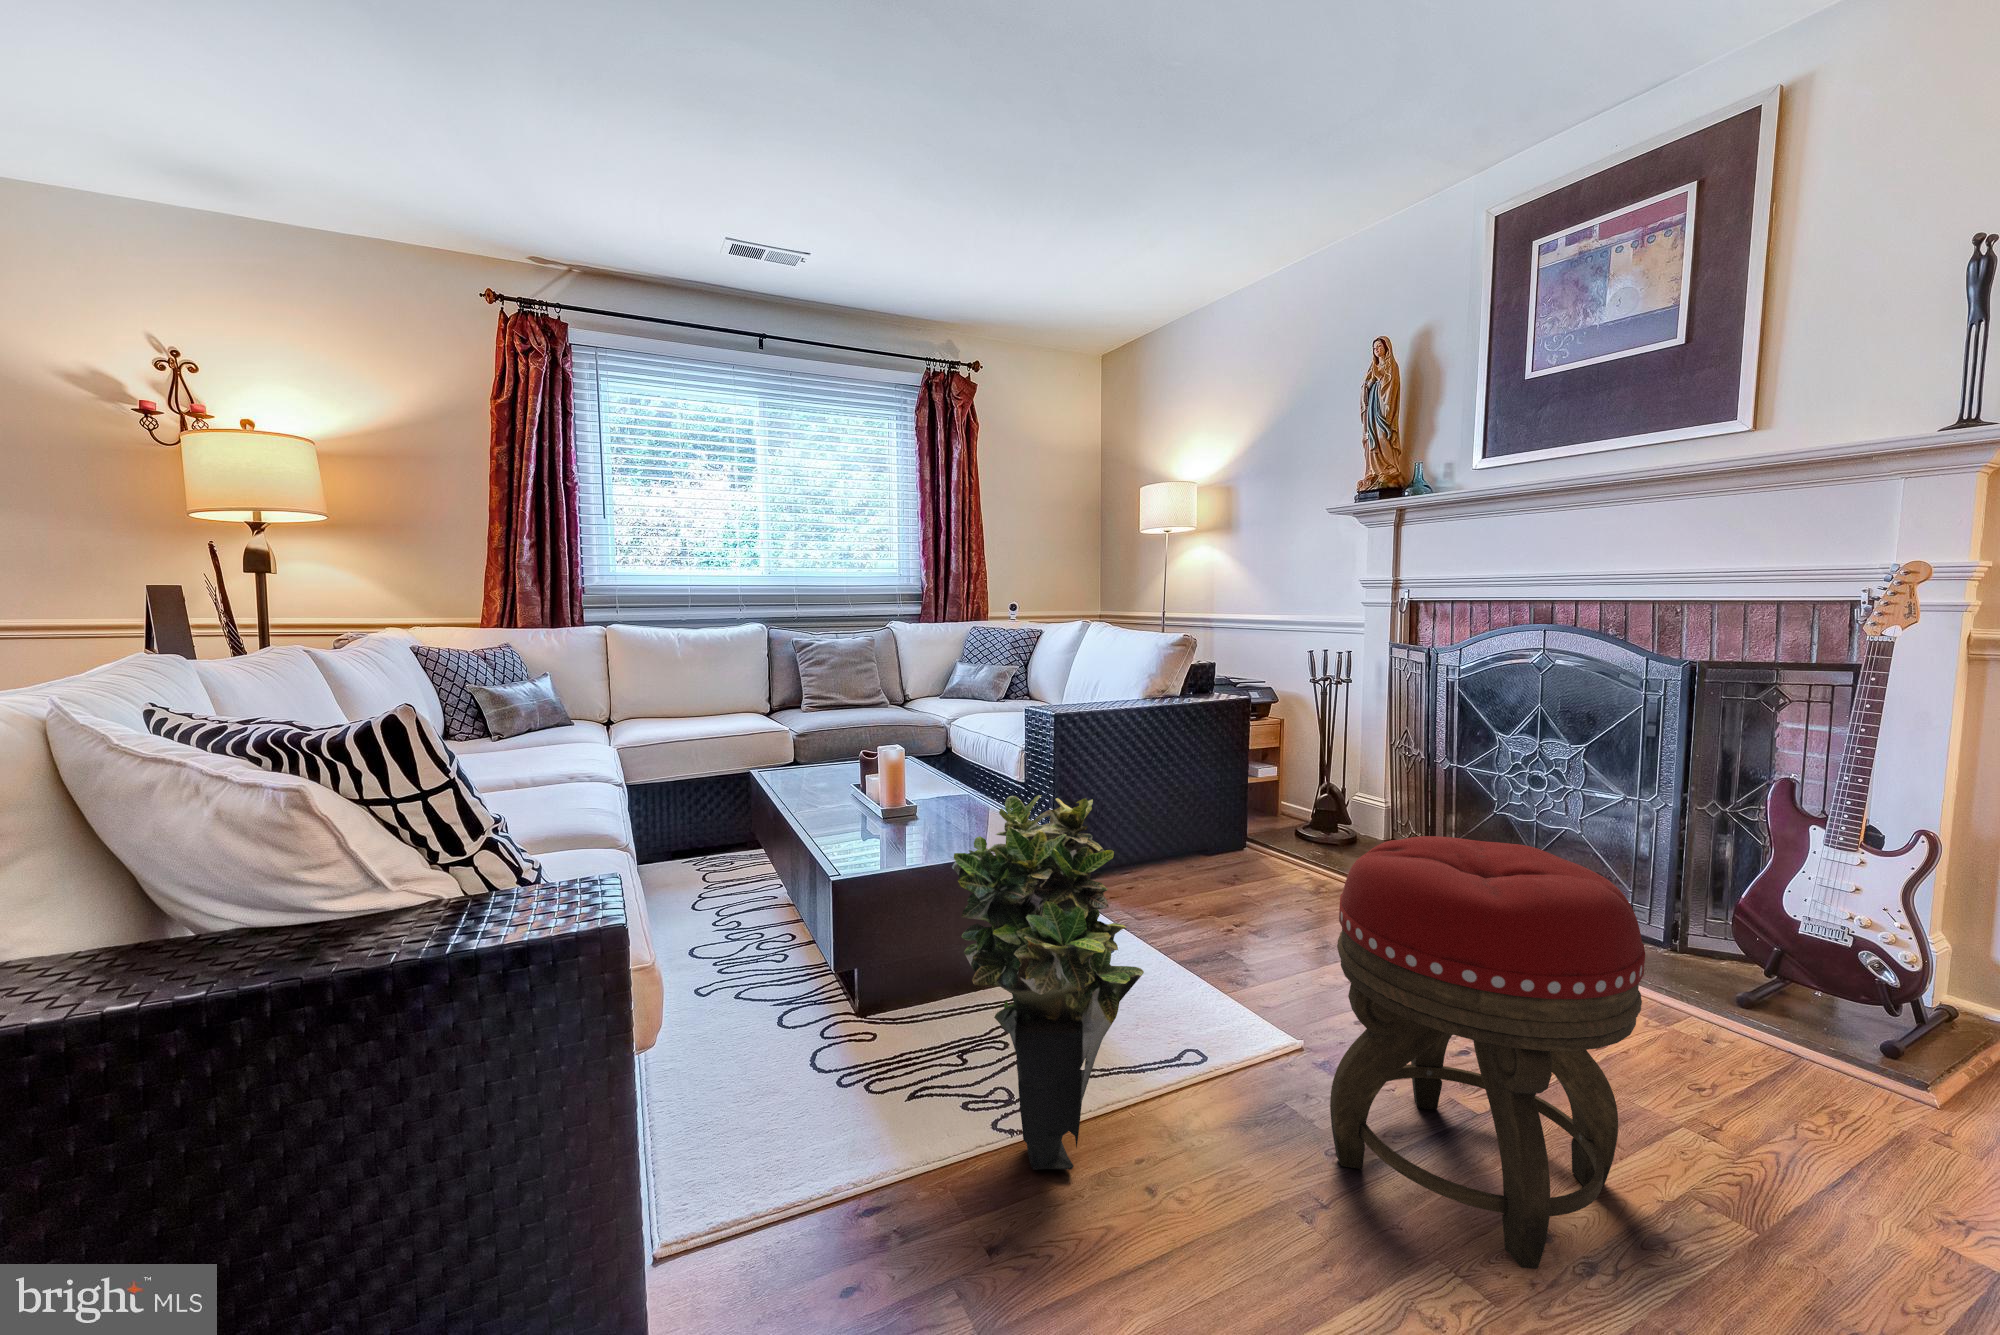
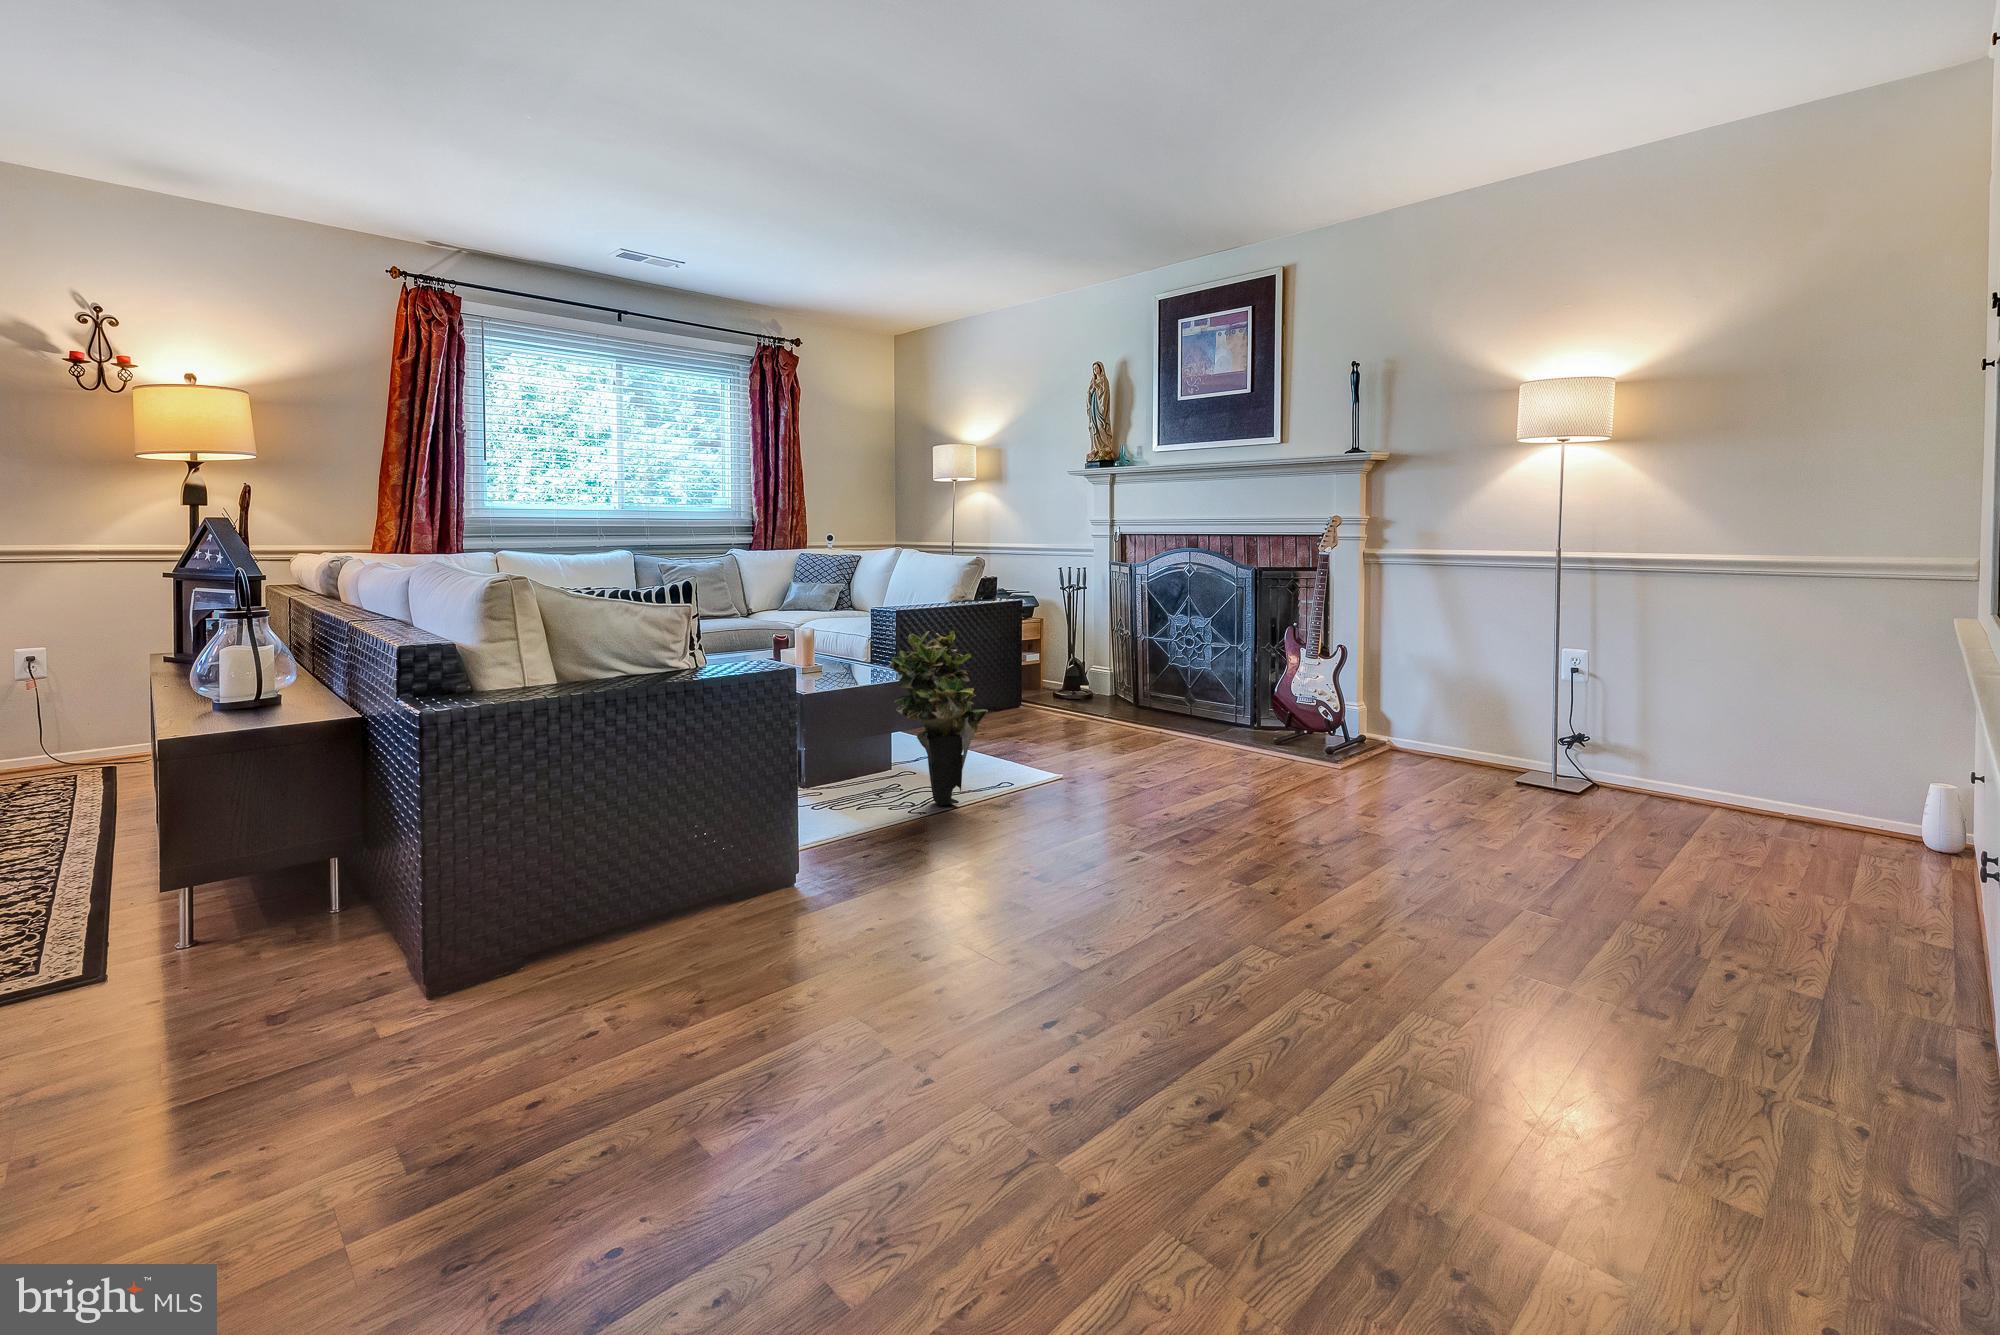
footstool: present [1330,836,1645,1269] -> none [1075,643,1198,806]

